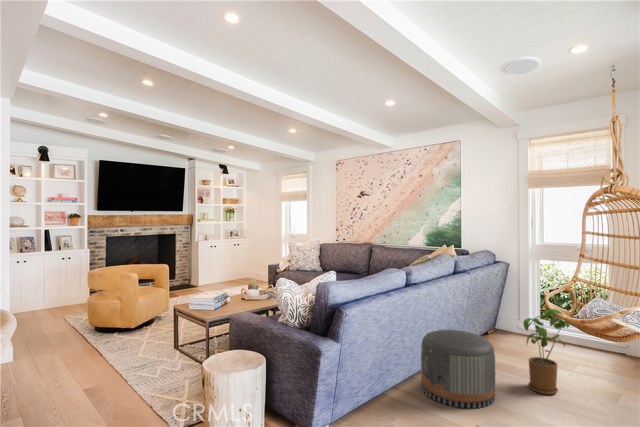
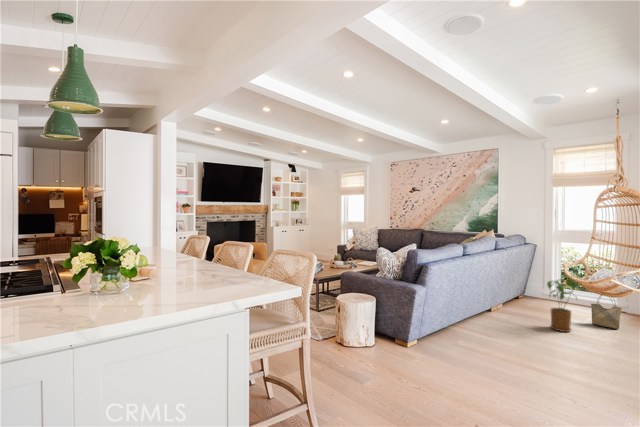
pouf: present [421,330,495,408] -> none [473,288,527,337]
woven basket: none [582,334,624,385] -> present [591,294,622,329]

